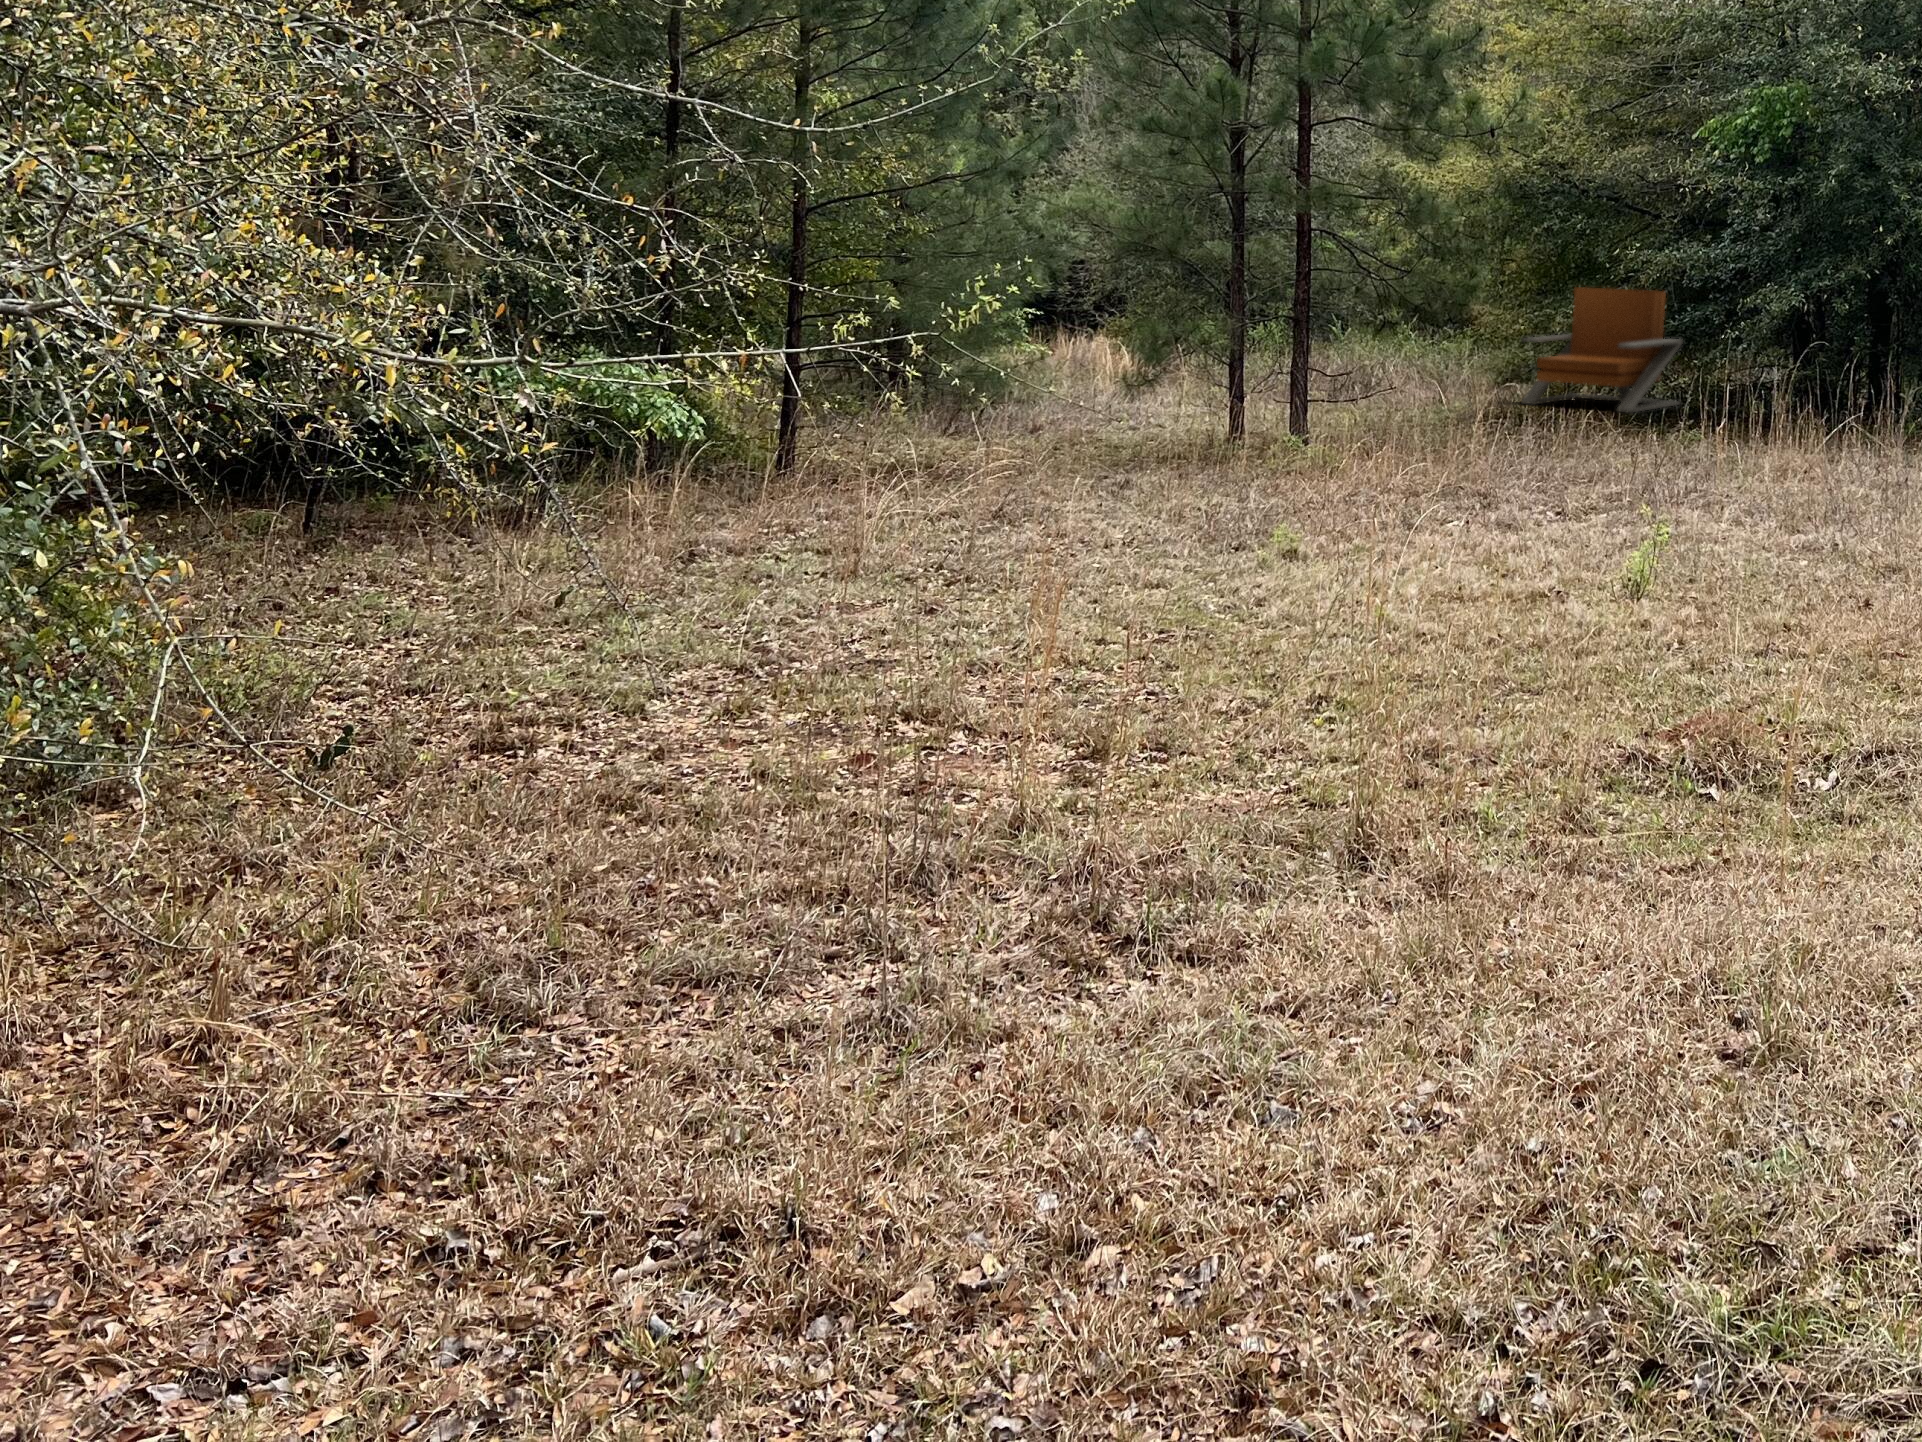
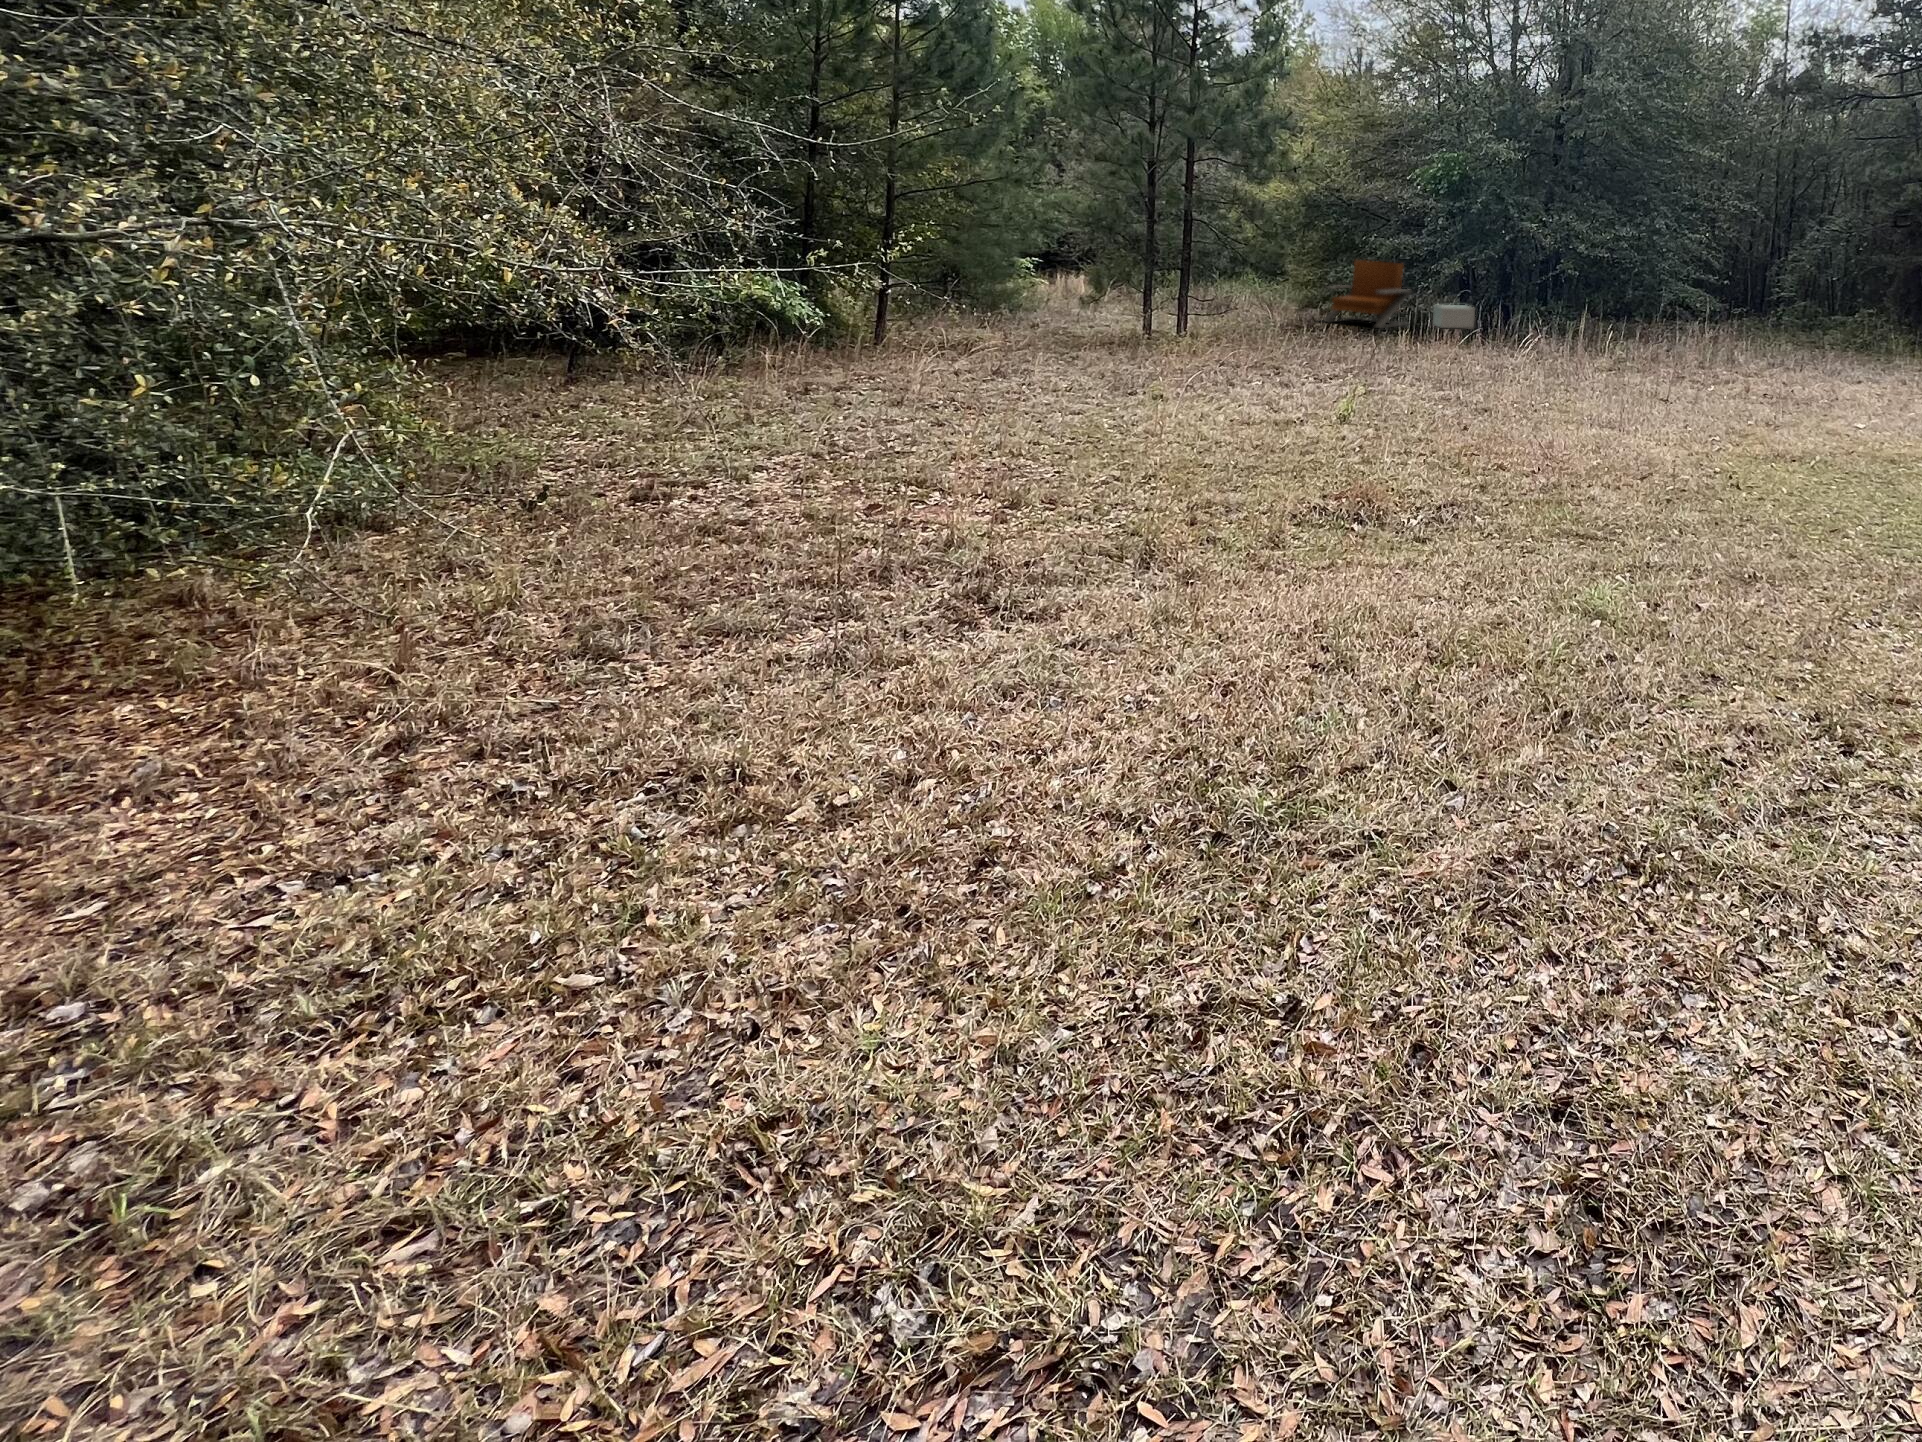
storage box: none [1723,365,1803,409] -> present [1433,304,1475,328]

